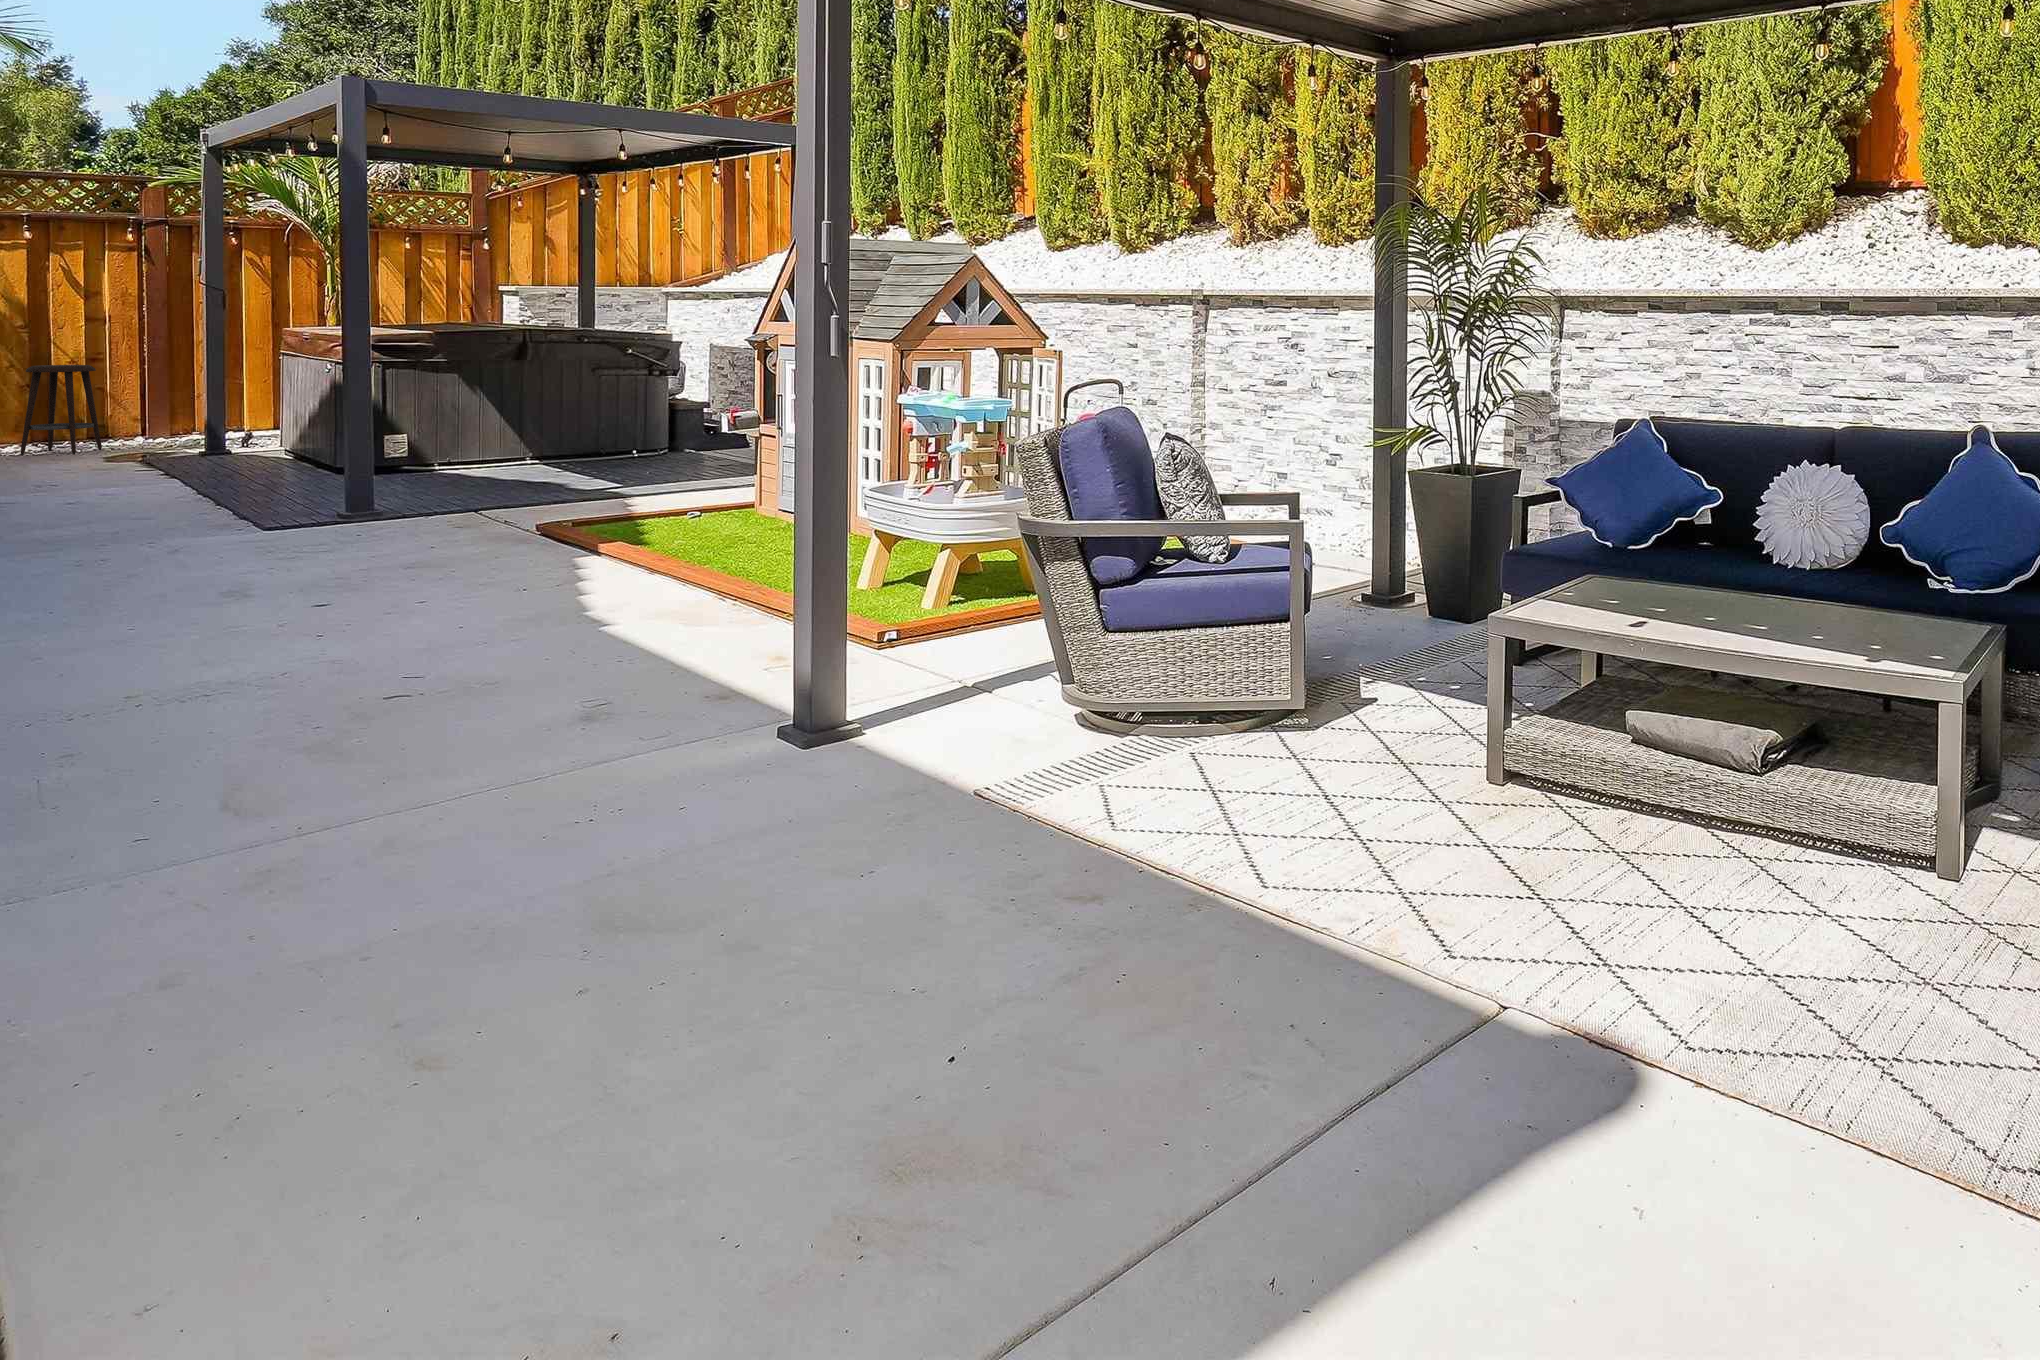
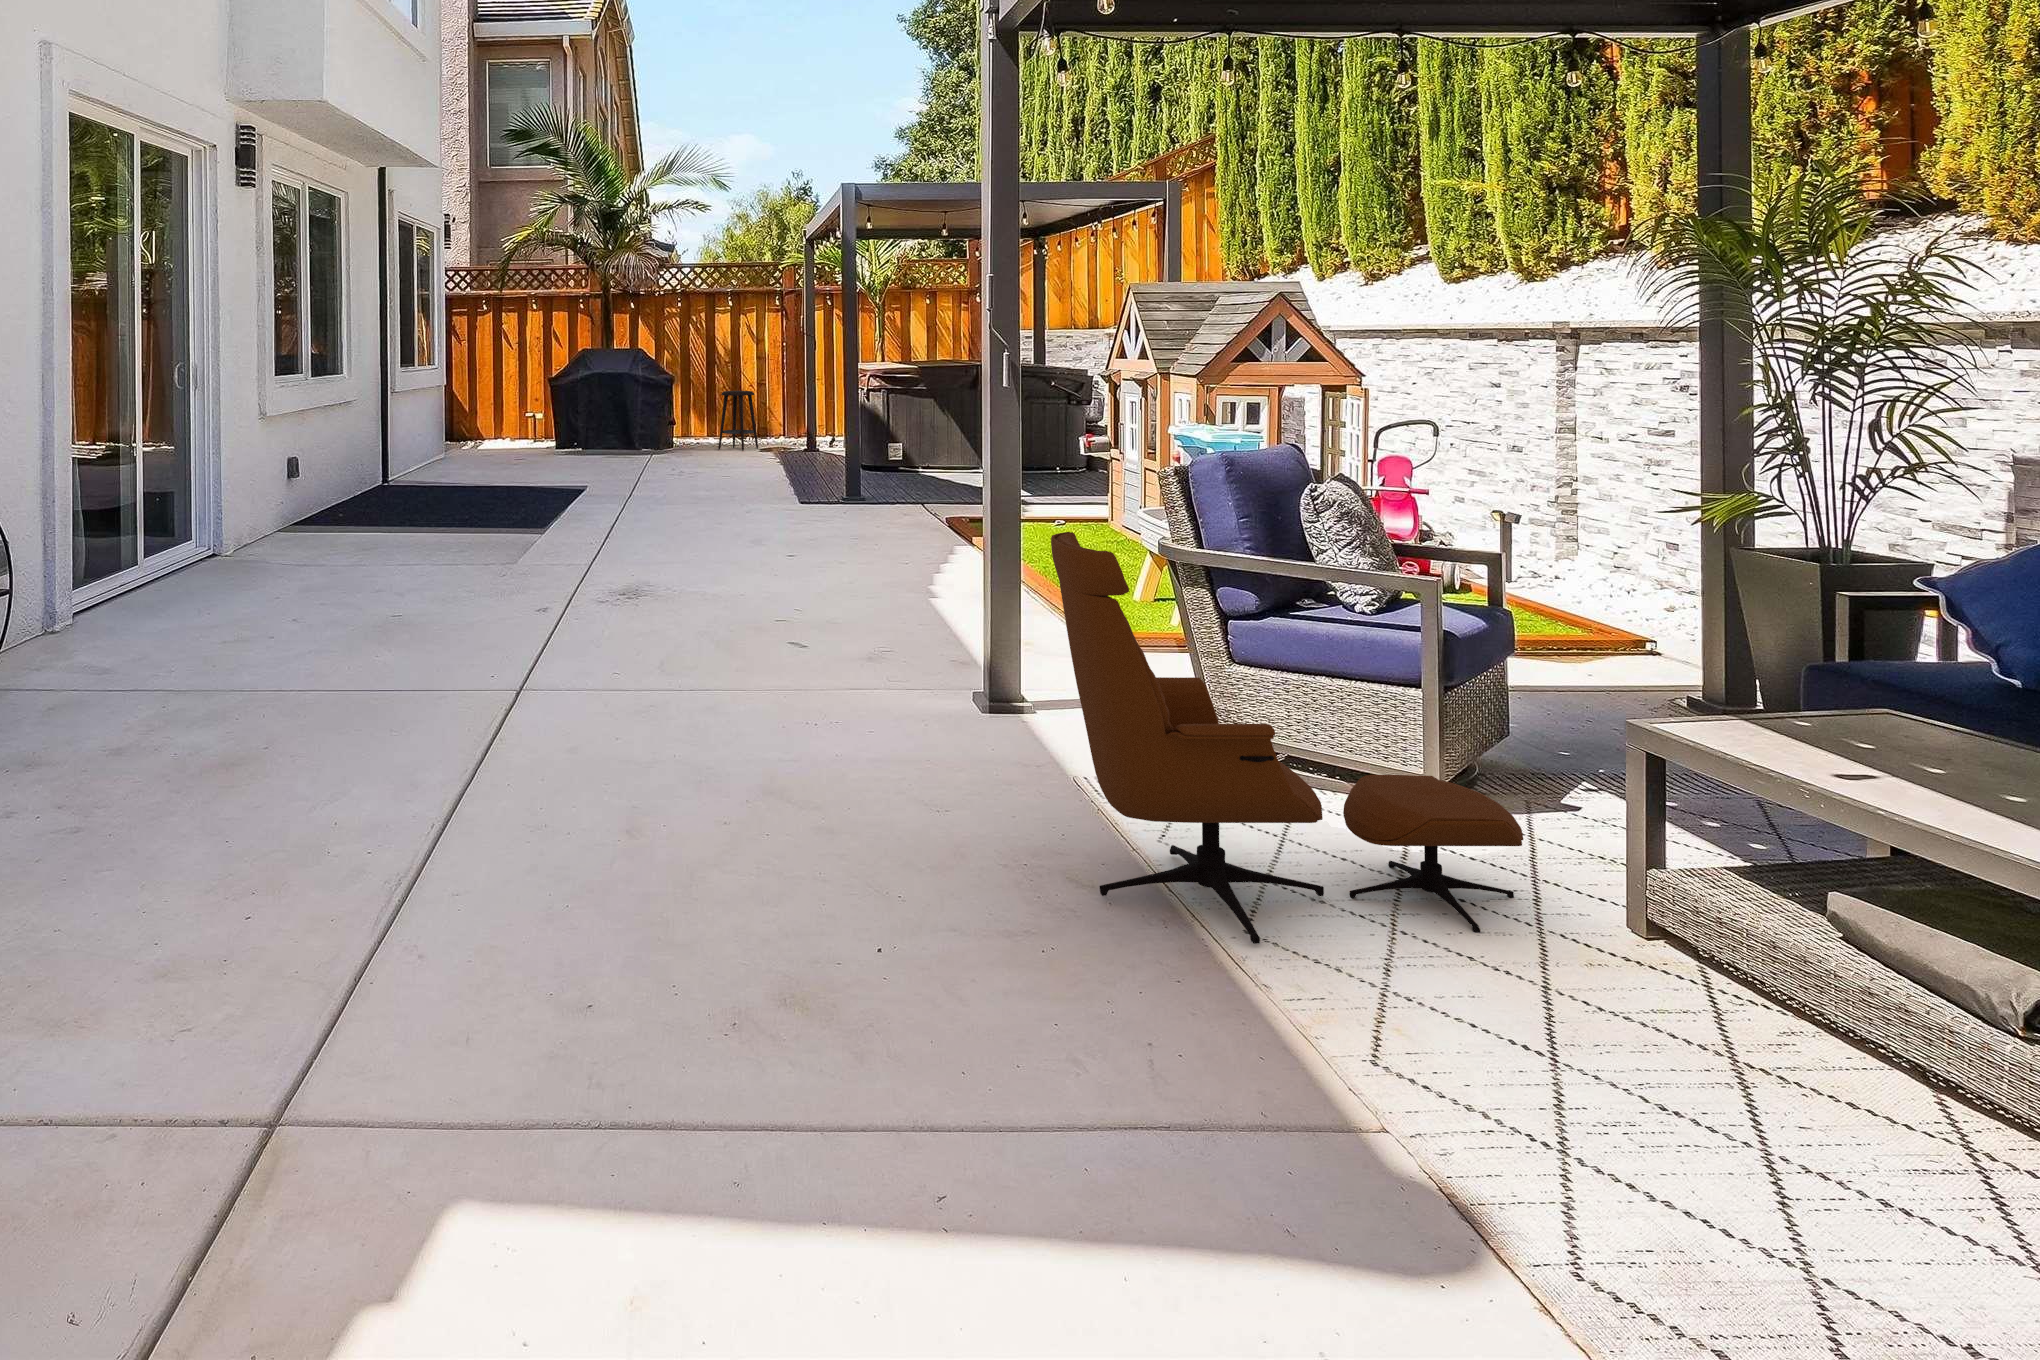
lounge chair: none [973,487,1335,839] -> present [1051,532,1523,944]

